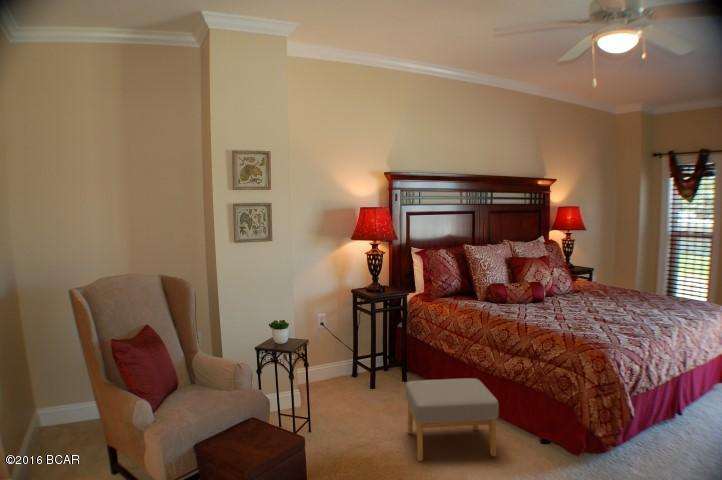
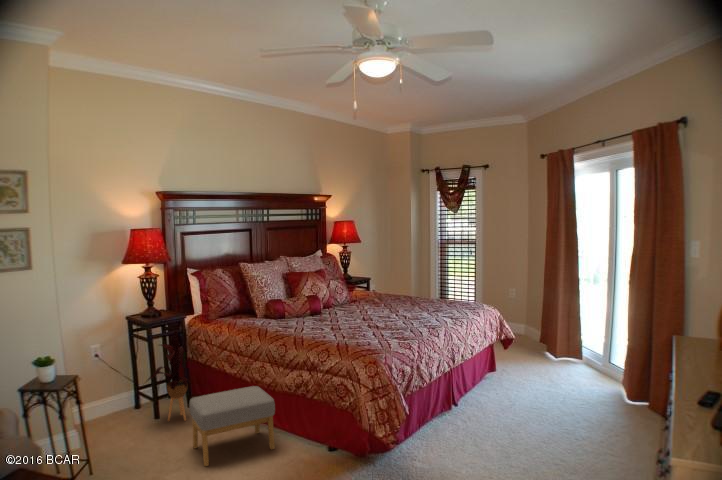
house plant: none [364,308,412,397] -> present [148,331,191,421]

